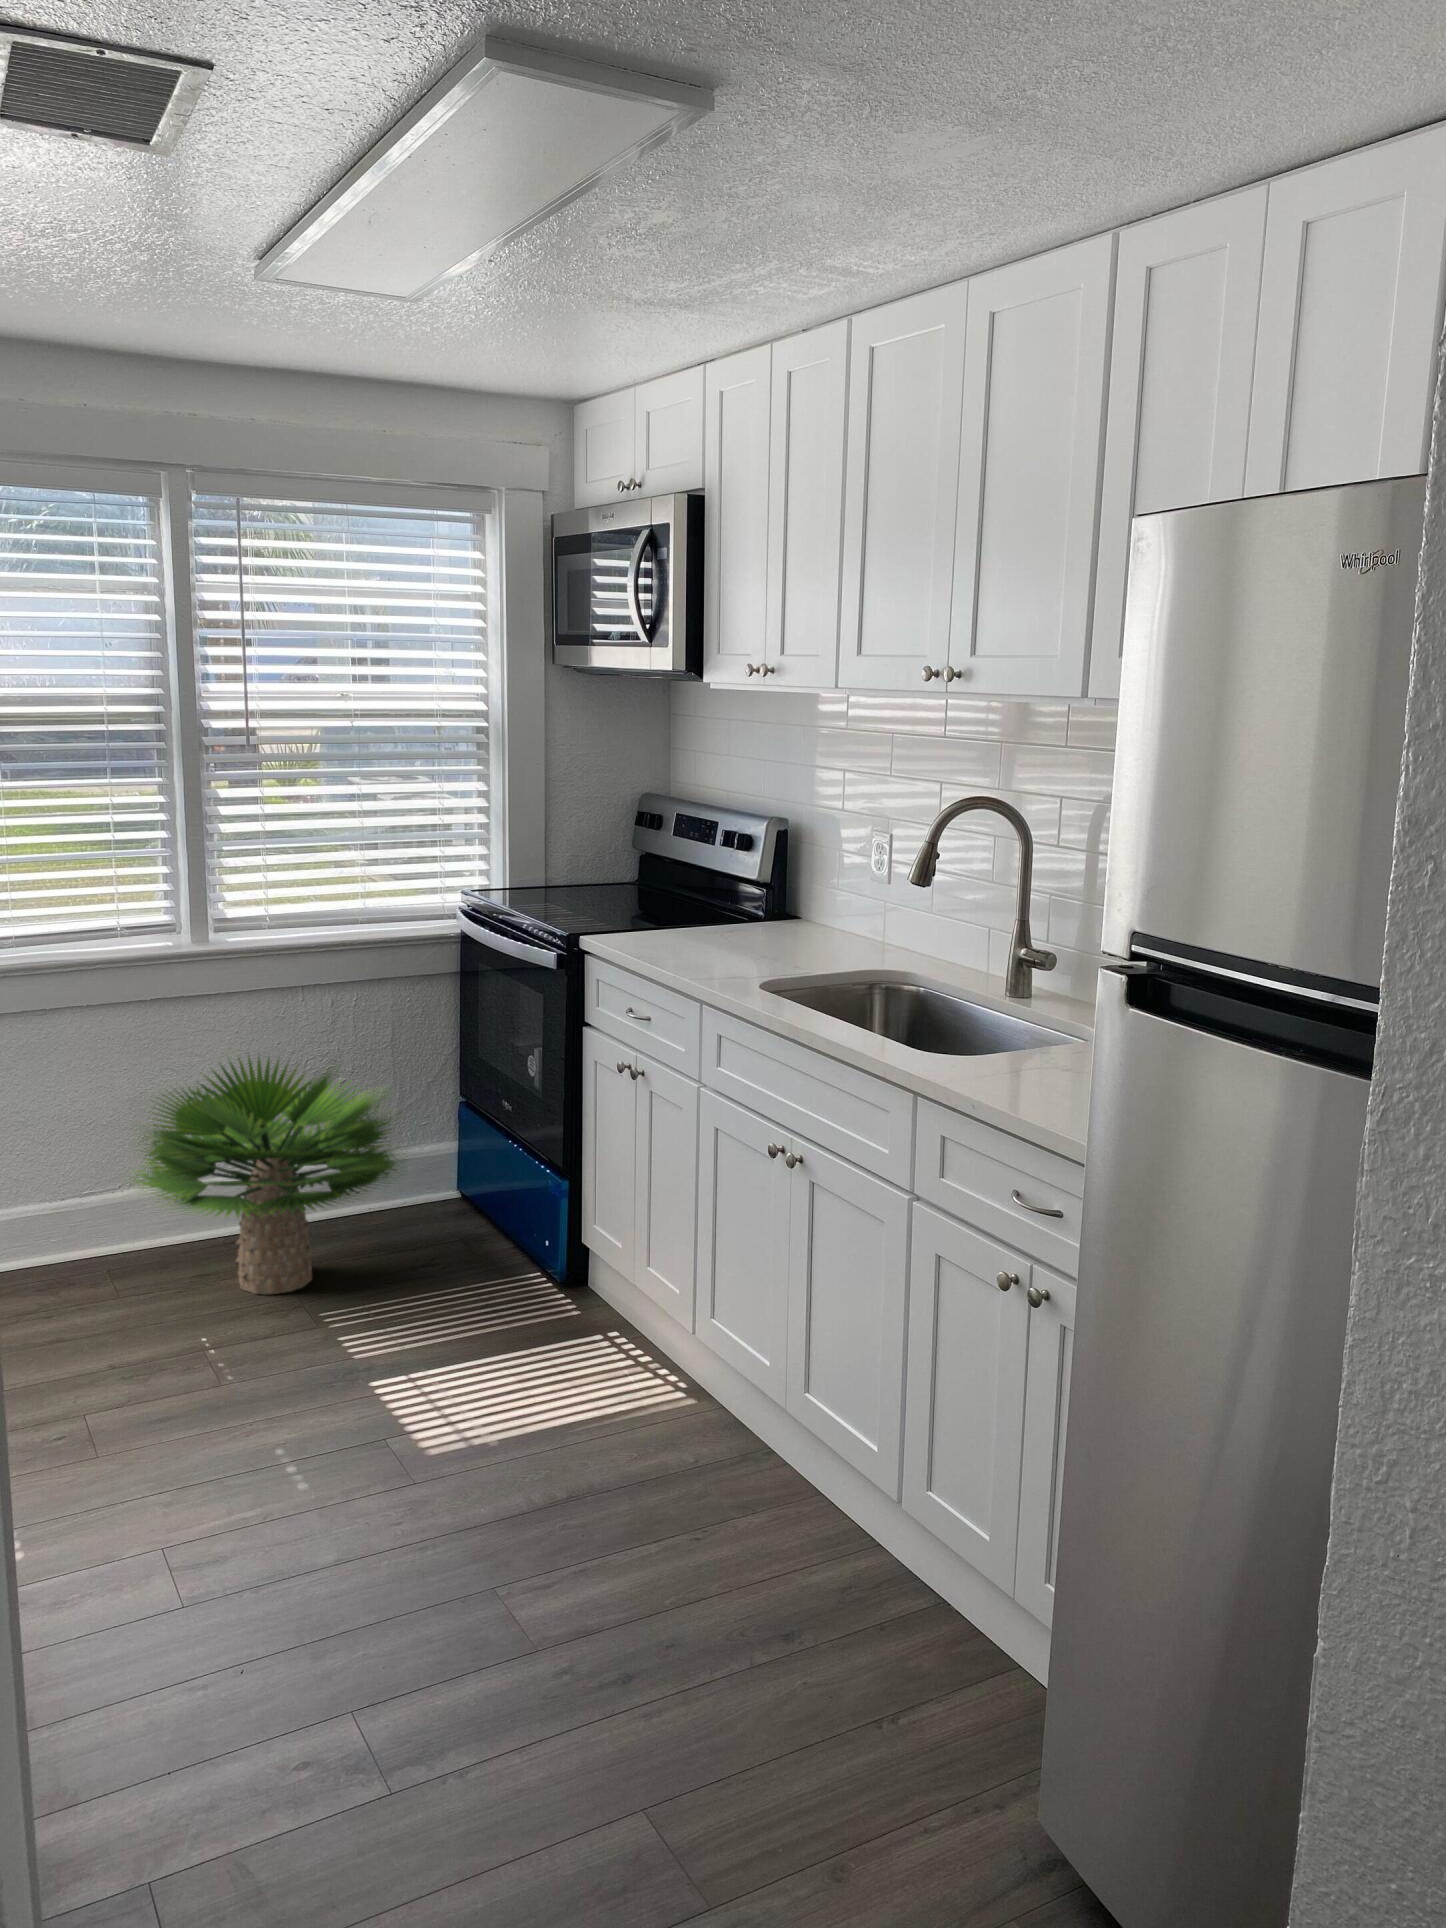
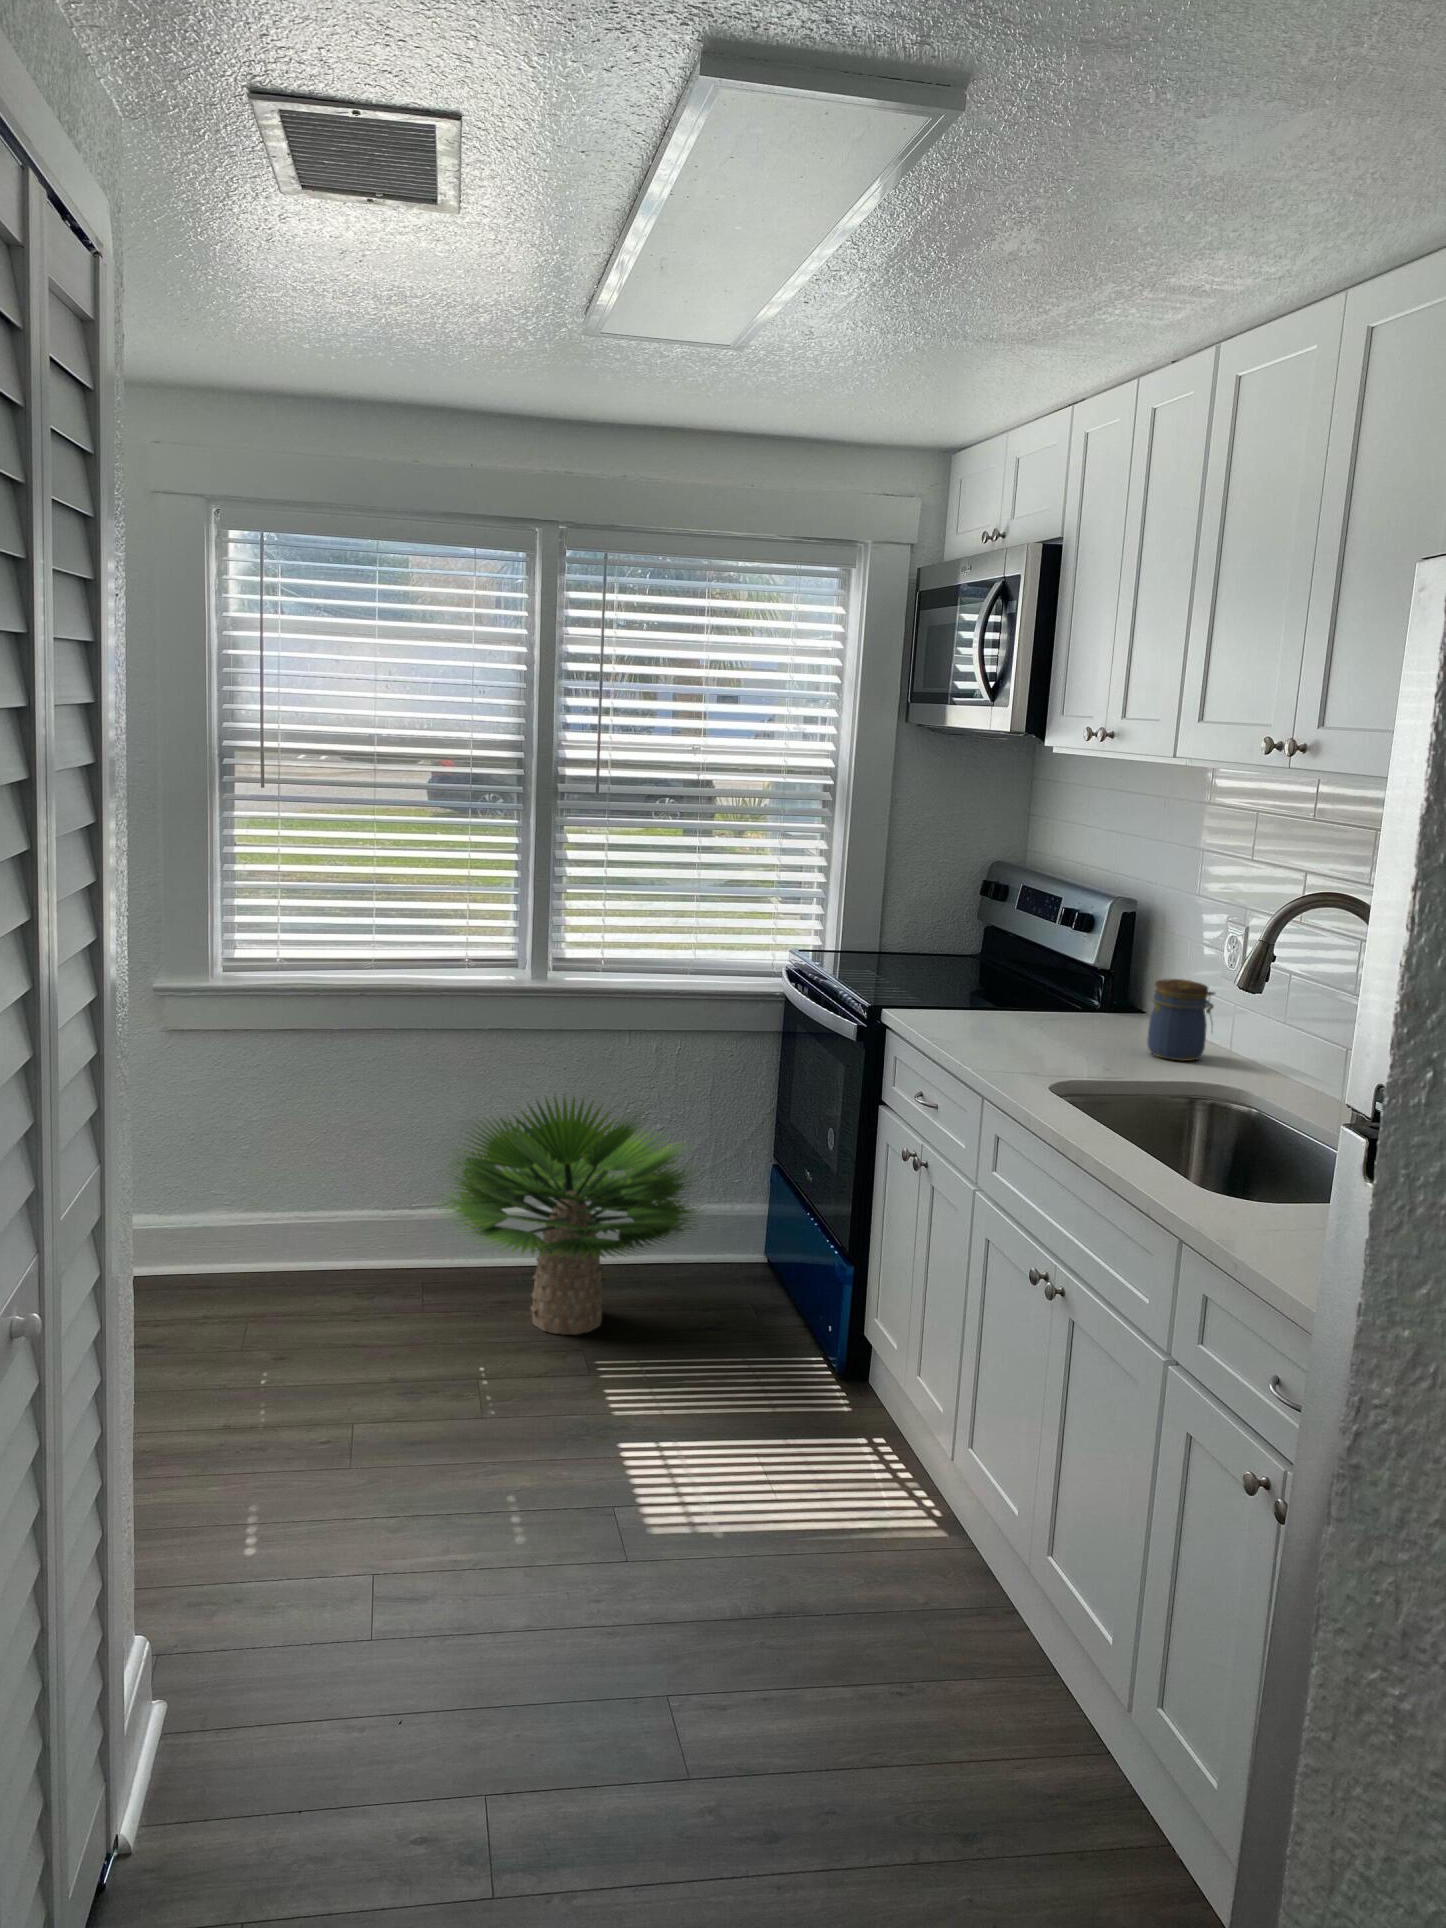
jar: none [824,884,878,955] -> present [1147,979,1216,1061]

